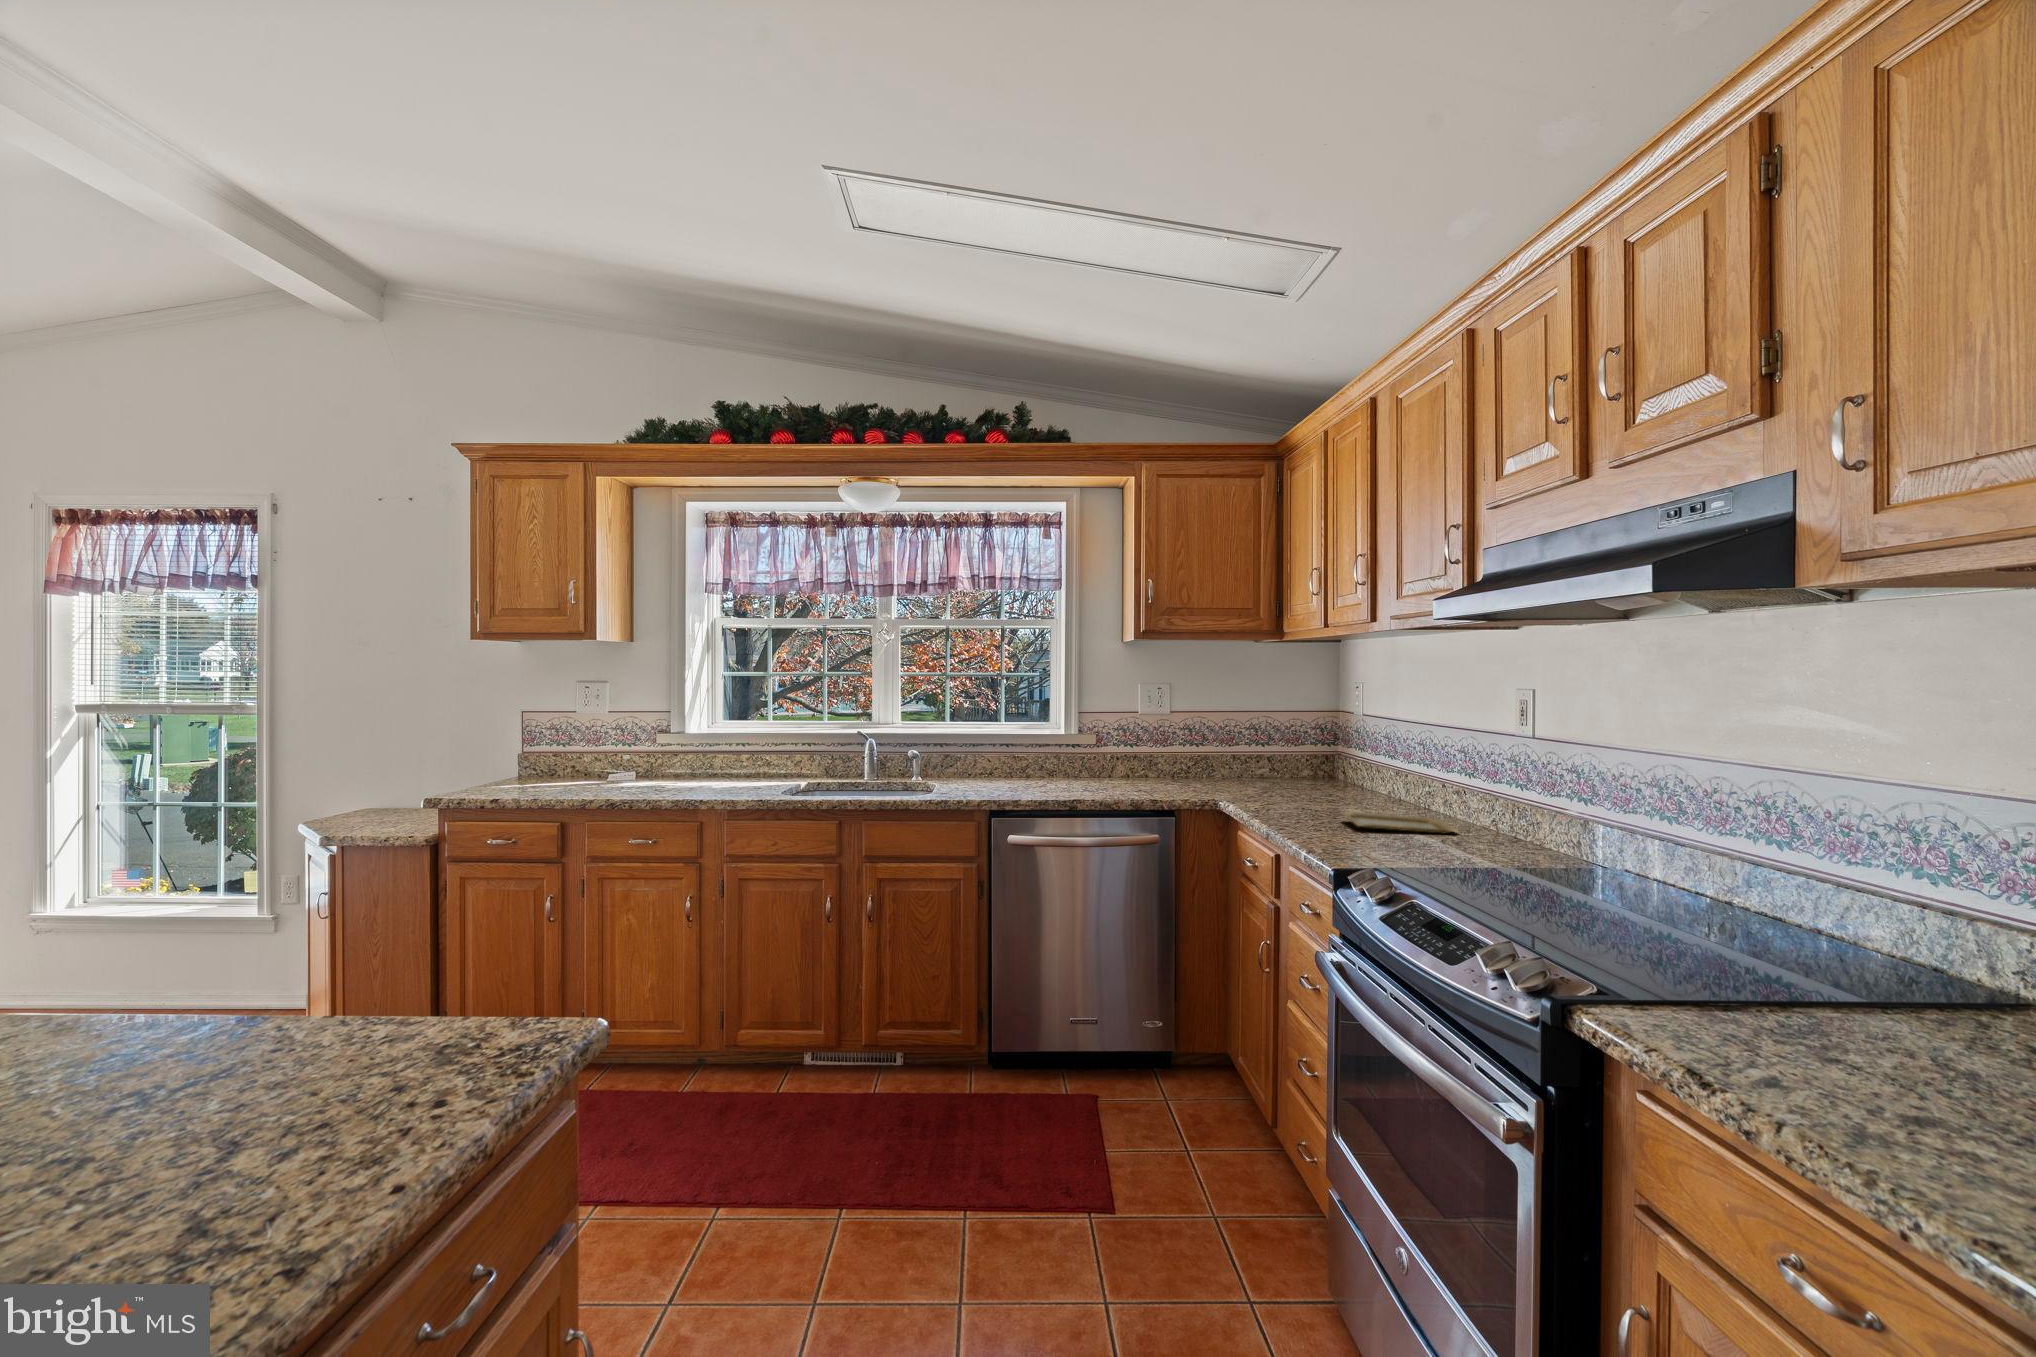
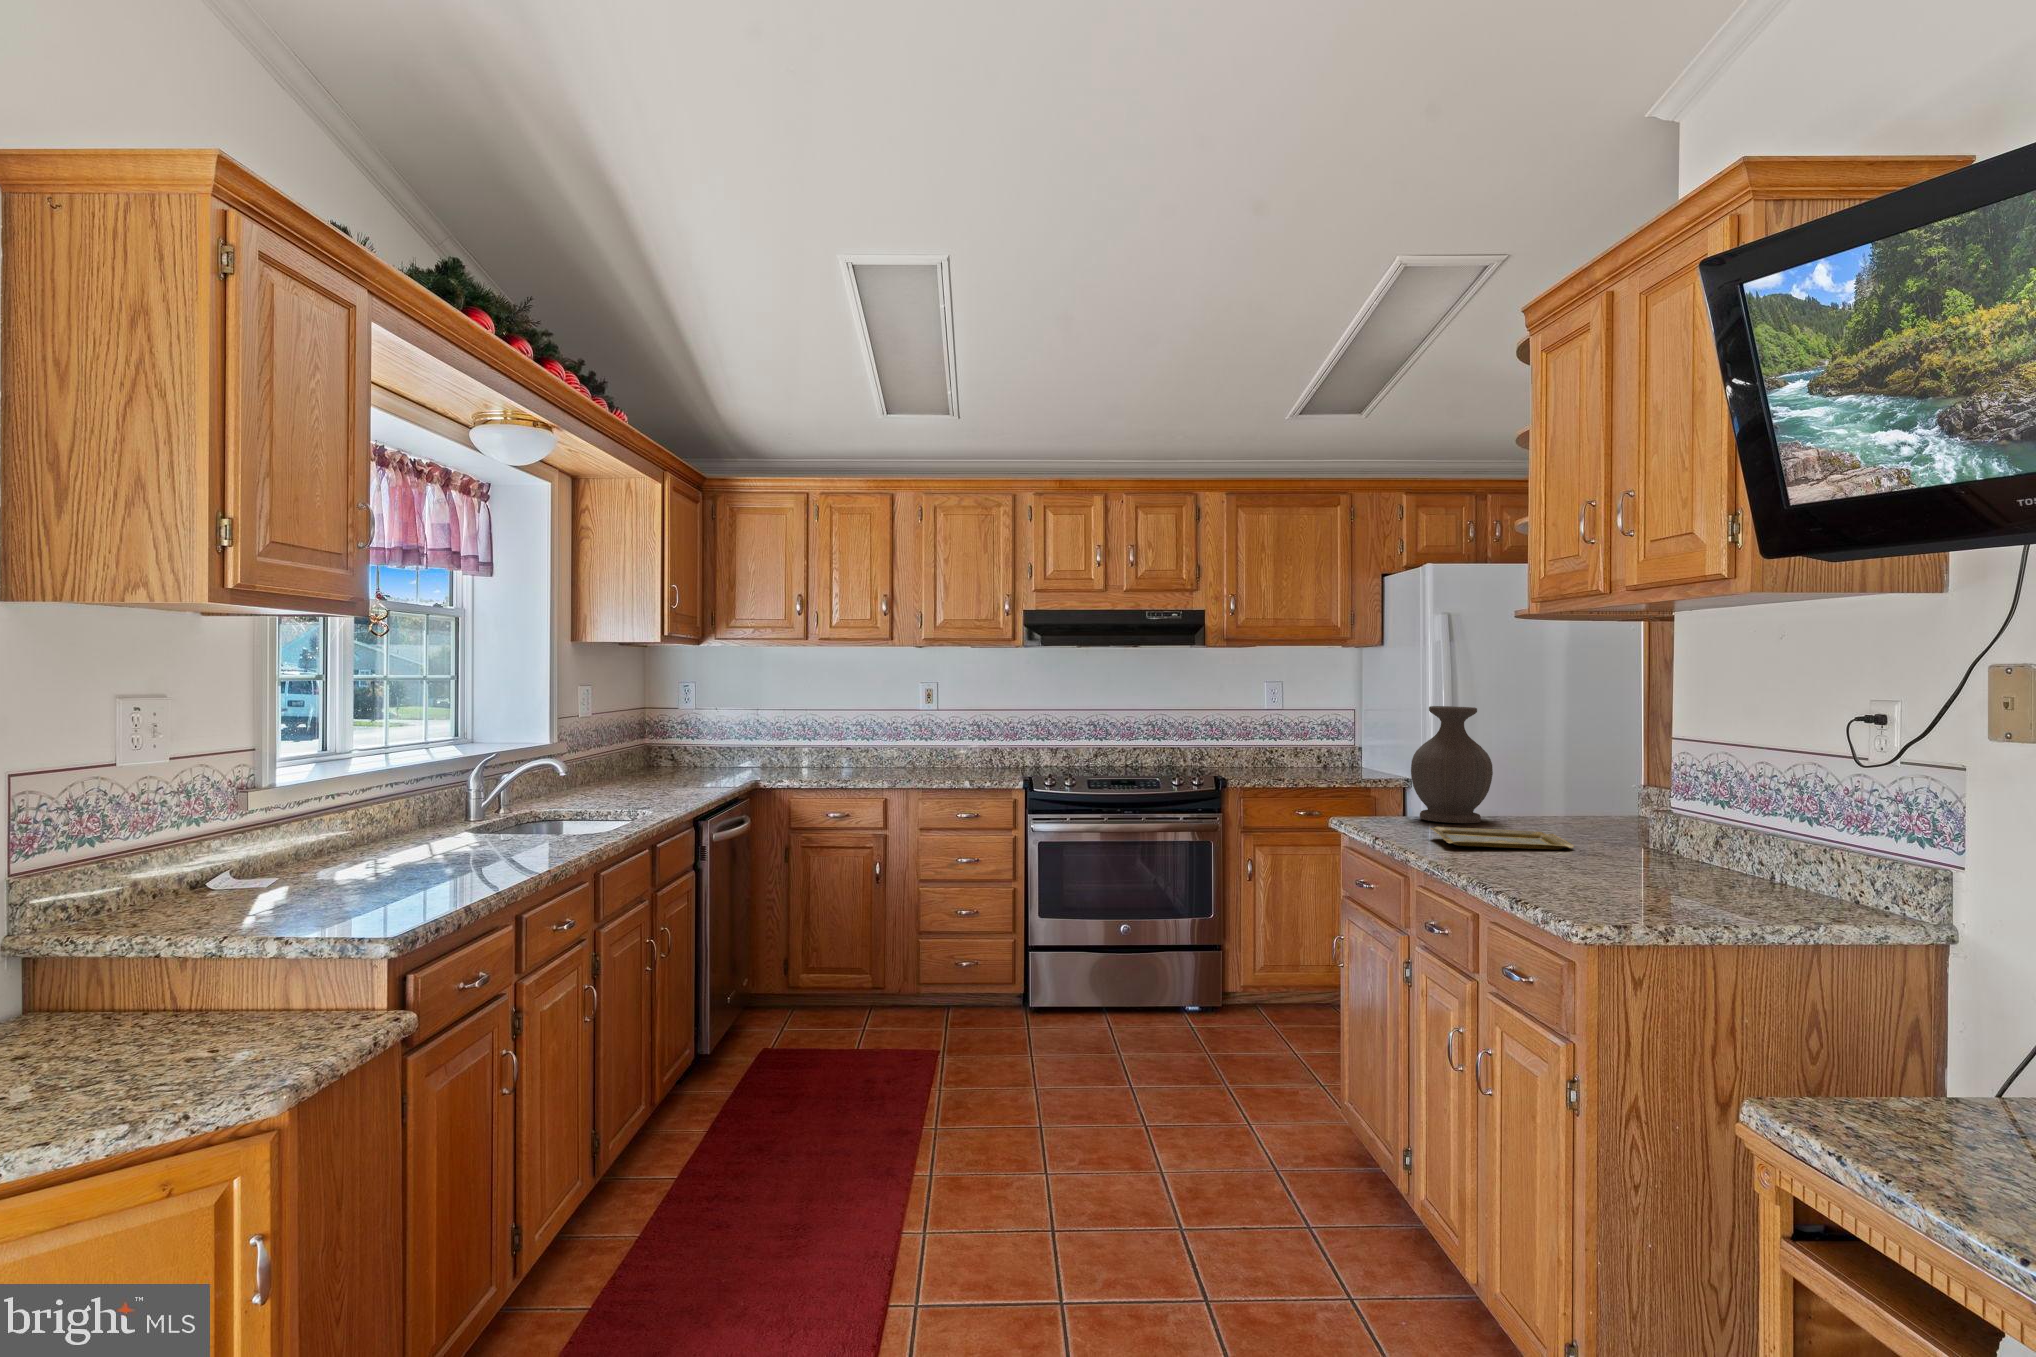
vase: none [1321,713,1387,809] -> present [1411,706,1493,823]

